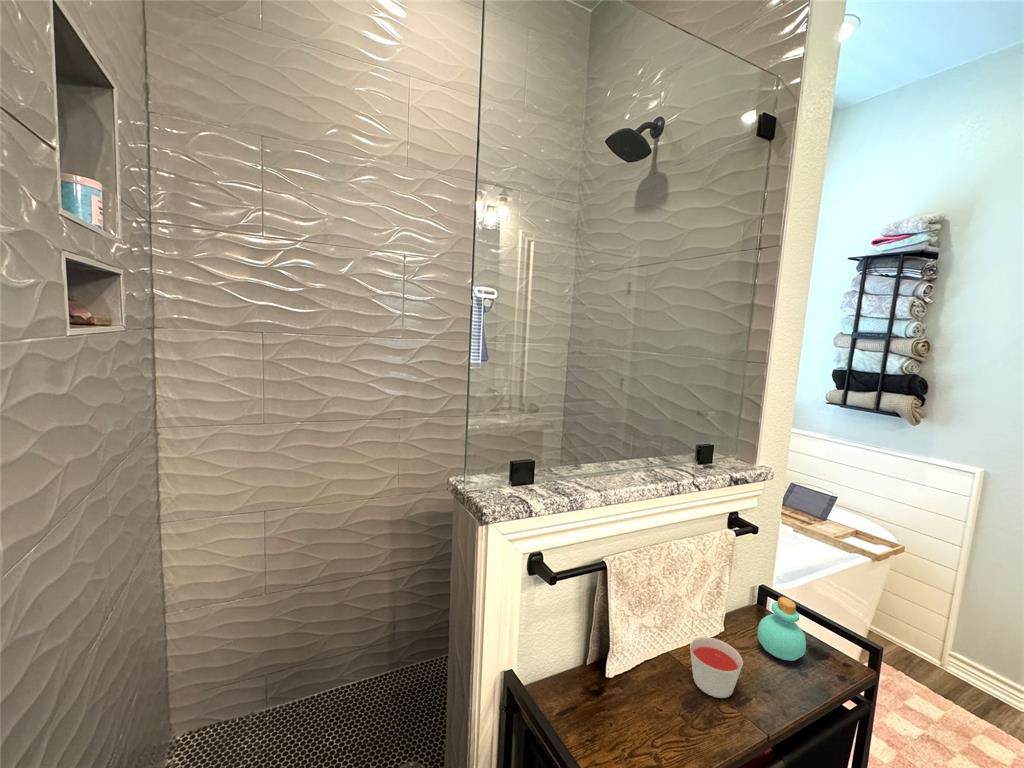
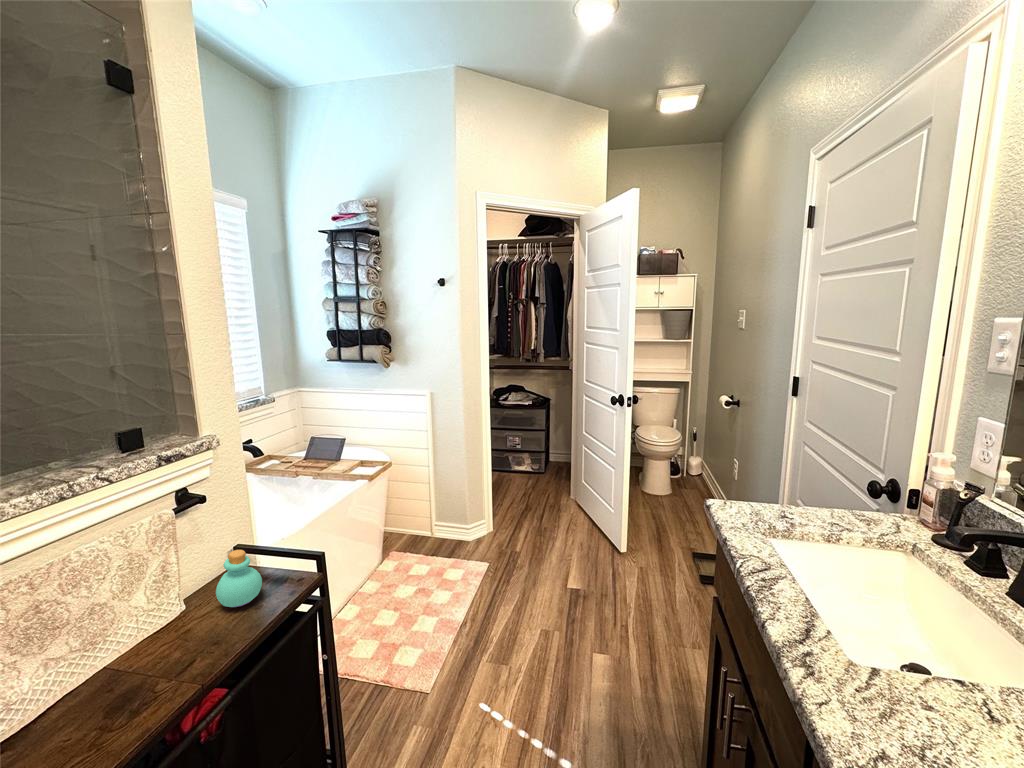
candle: present [690,637,743,698] -> none [113,626,179,691]

